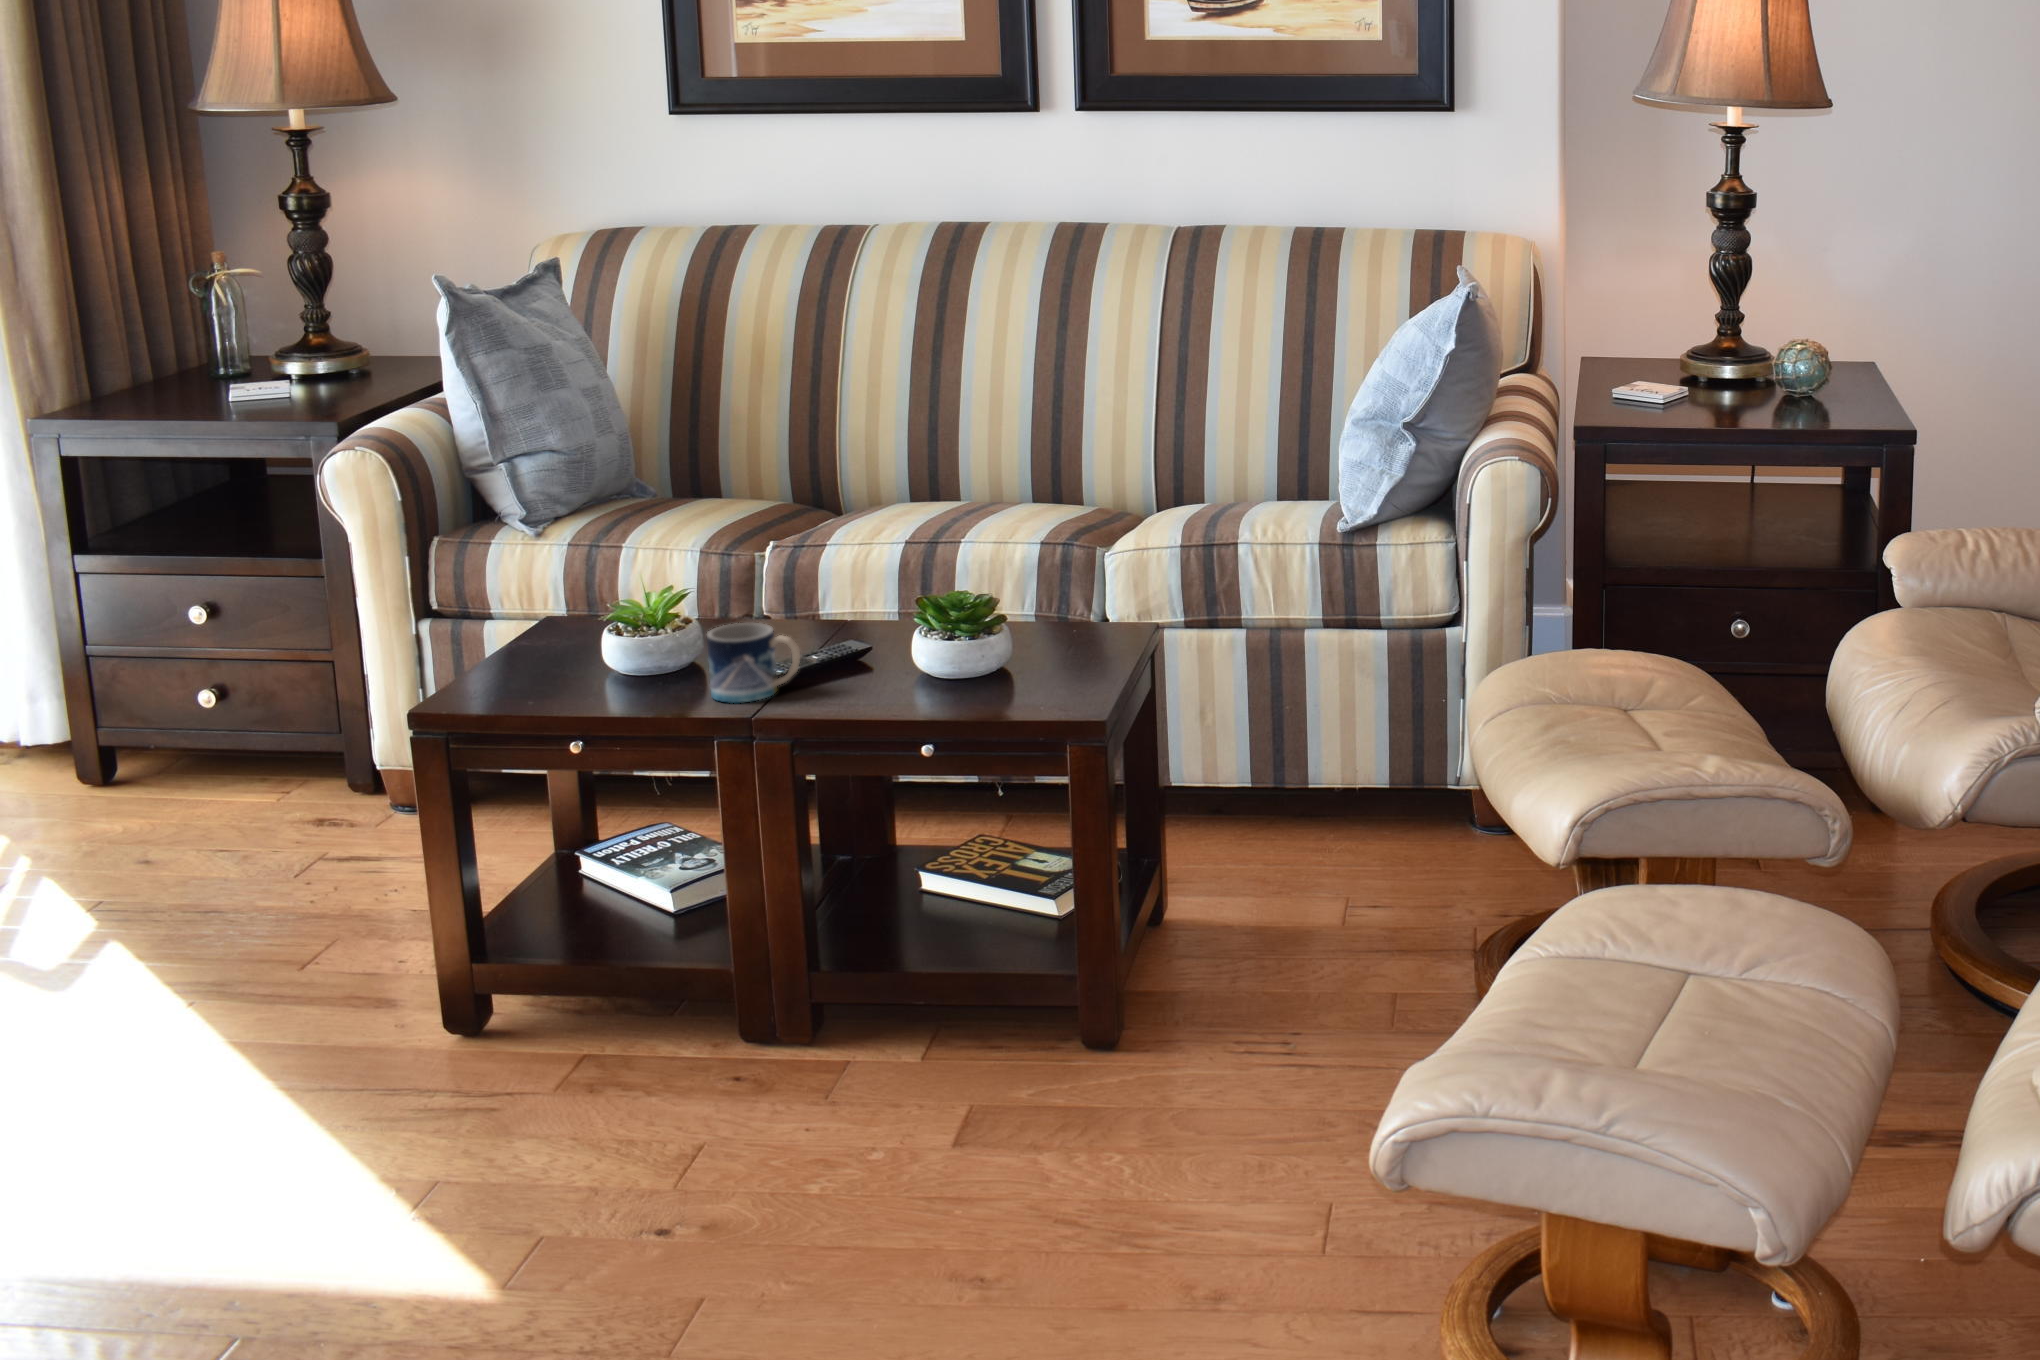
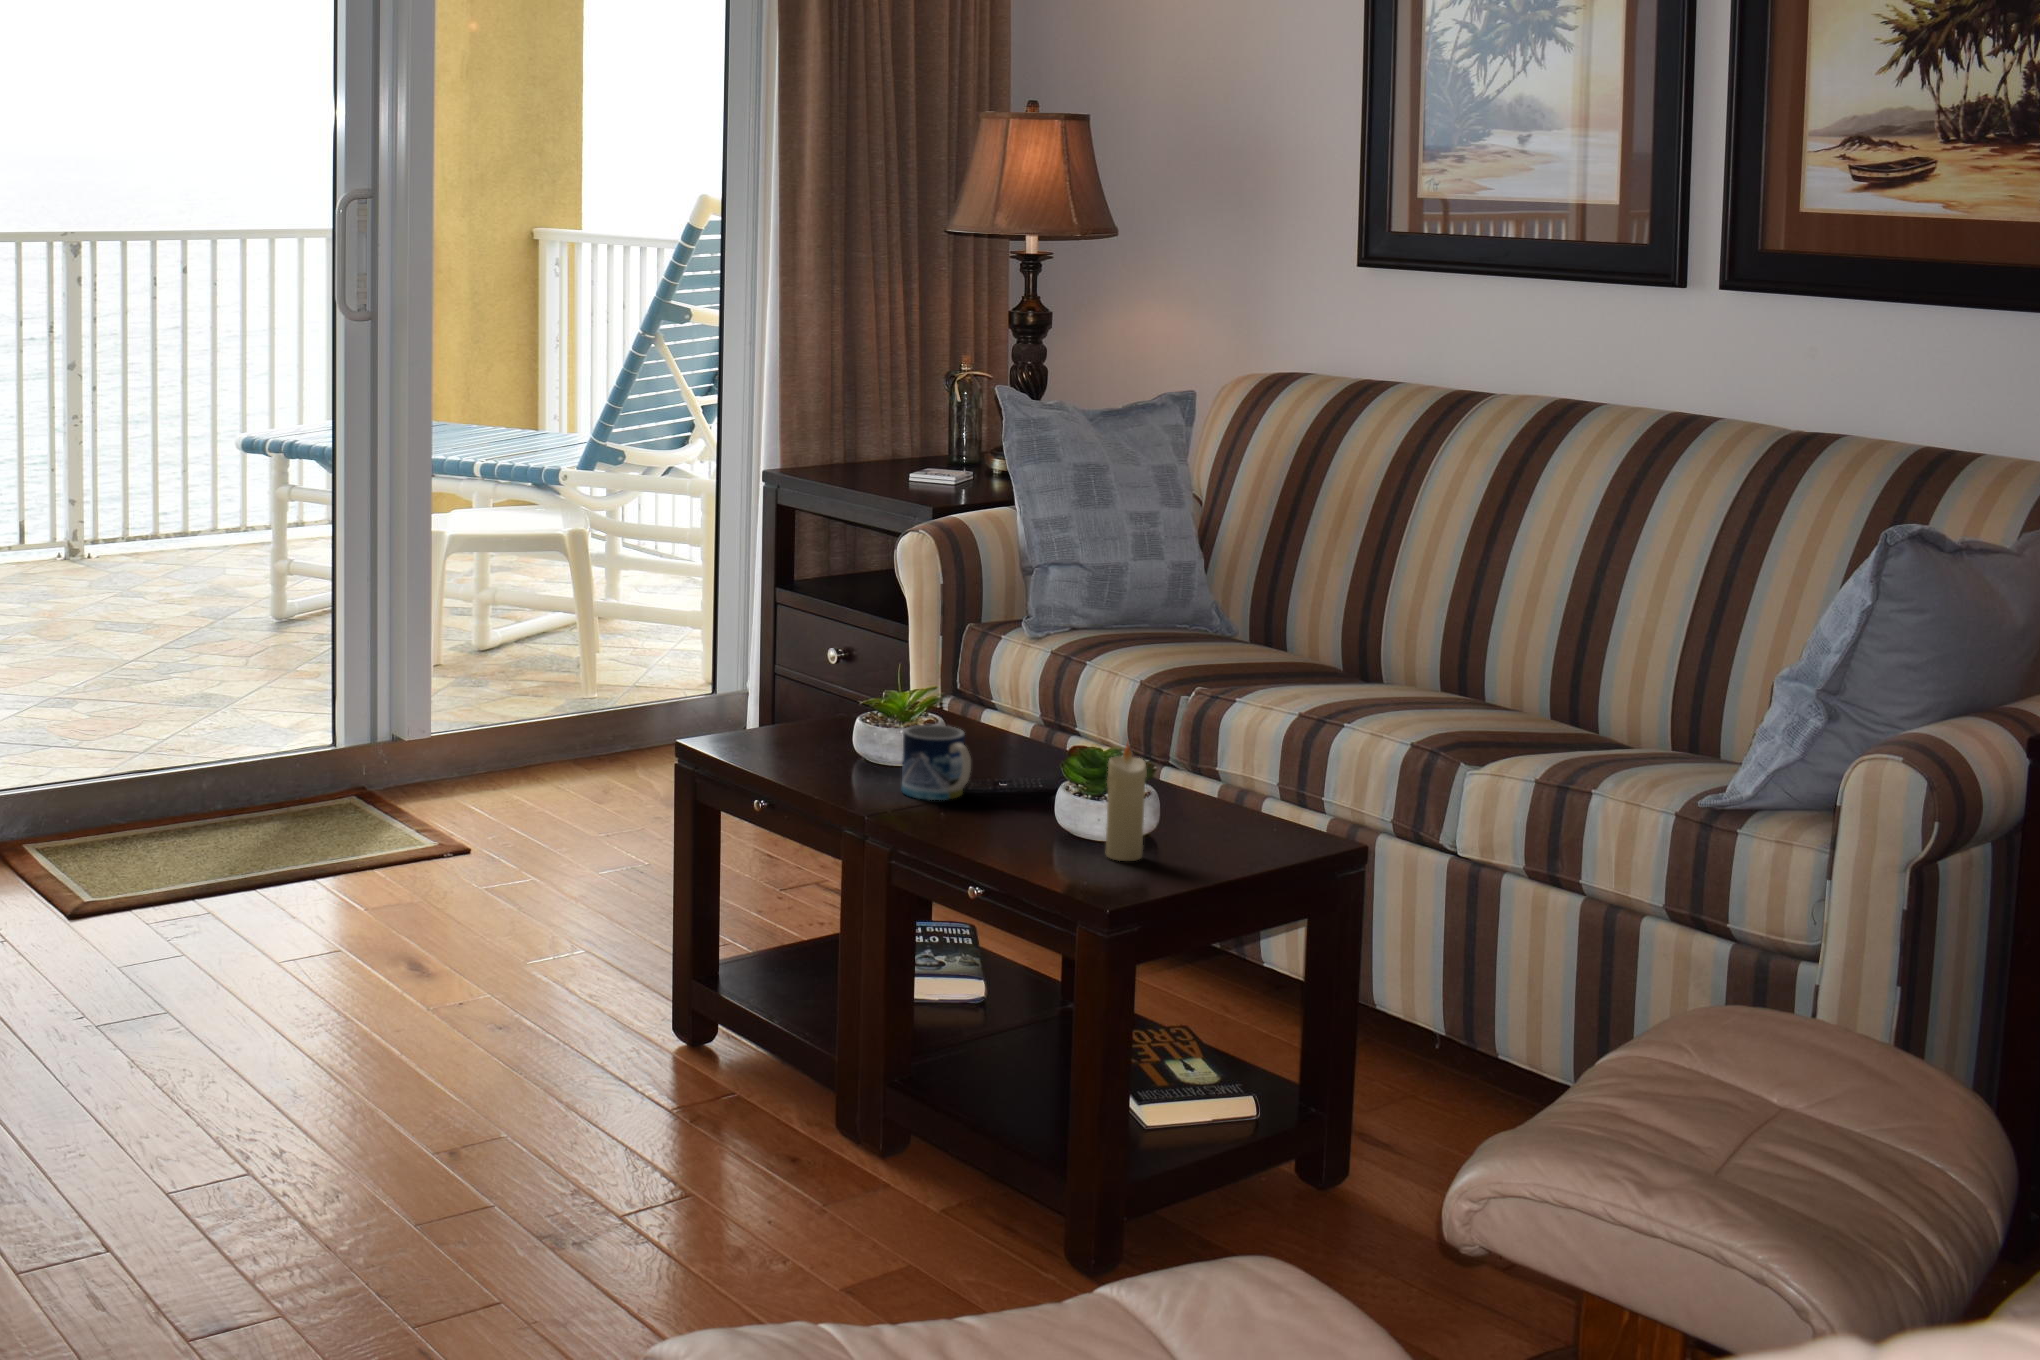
candle: none [1009,585,1050,700] -> present [1105,742,1147,861]

